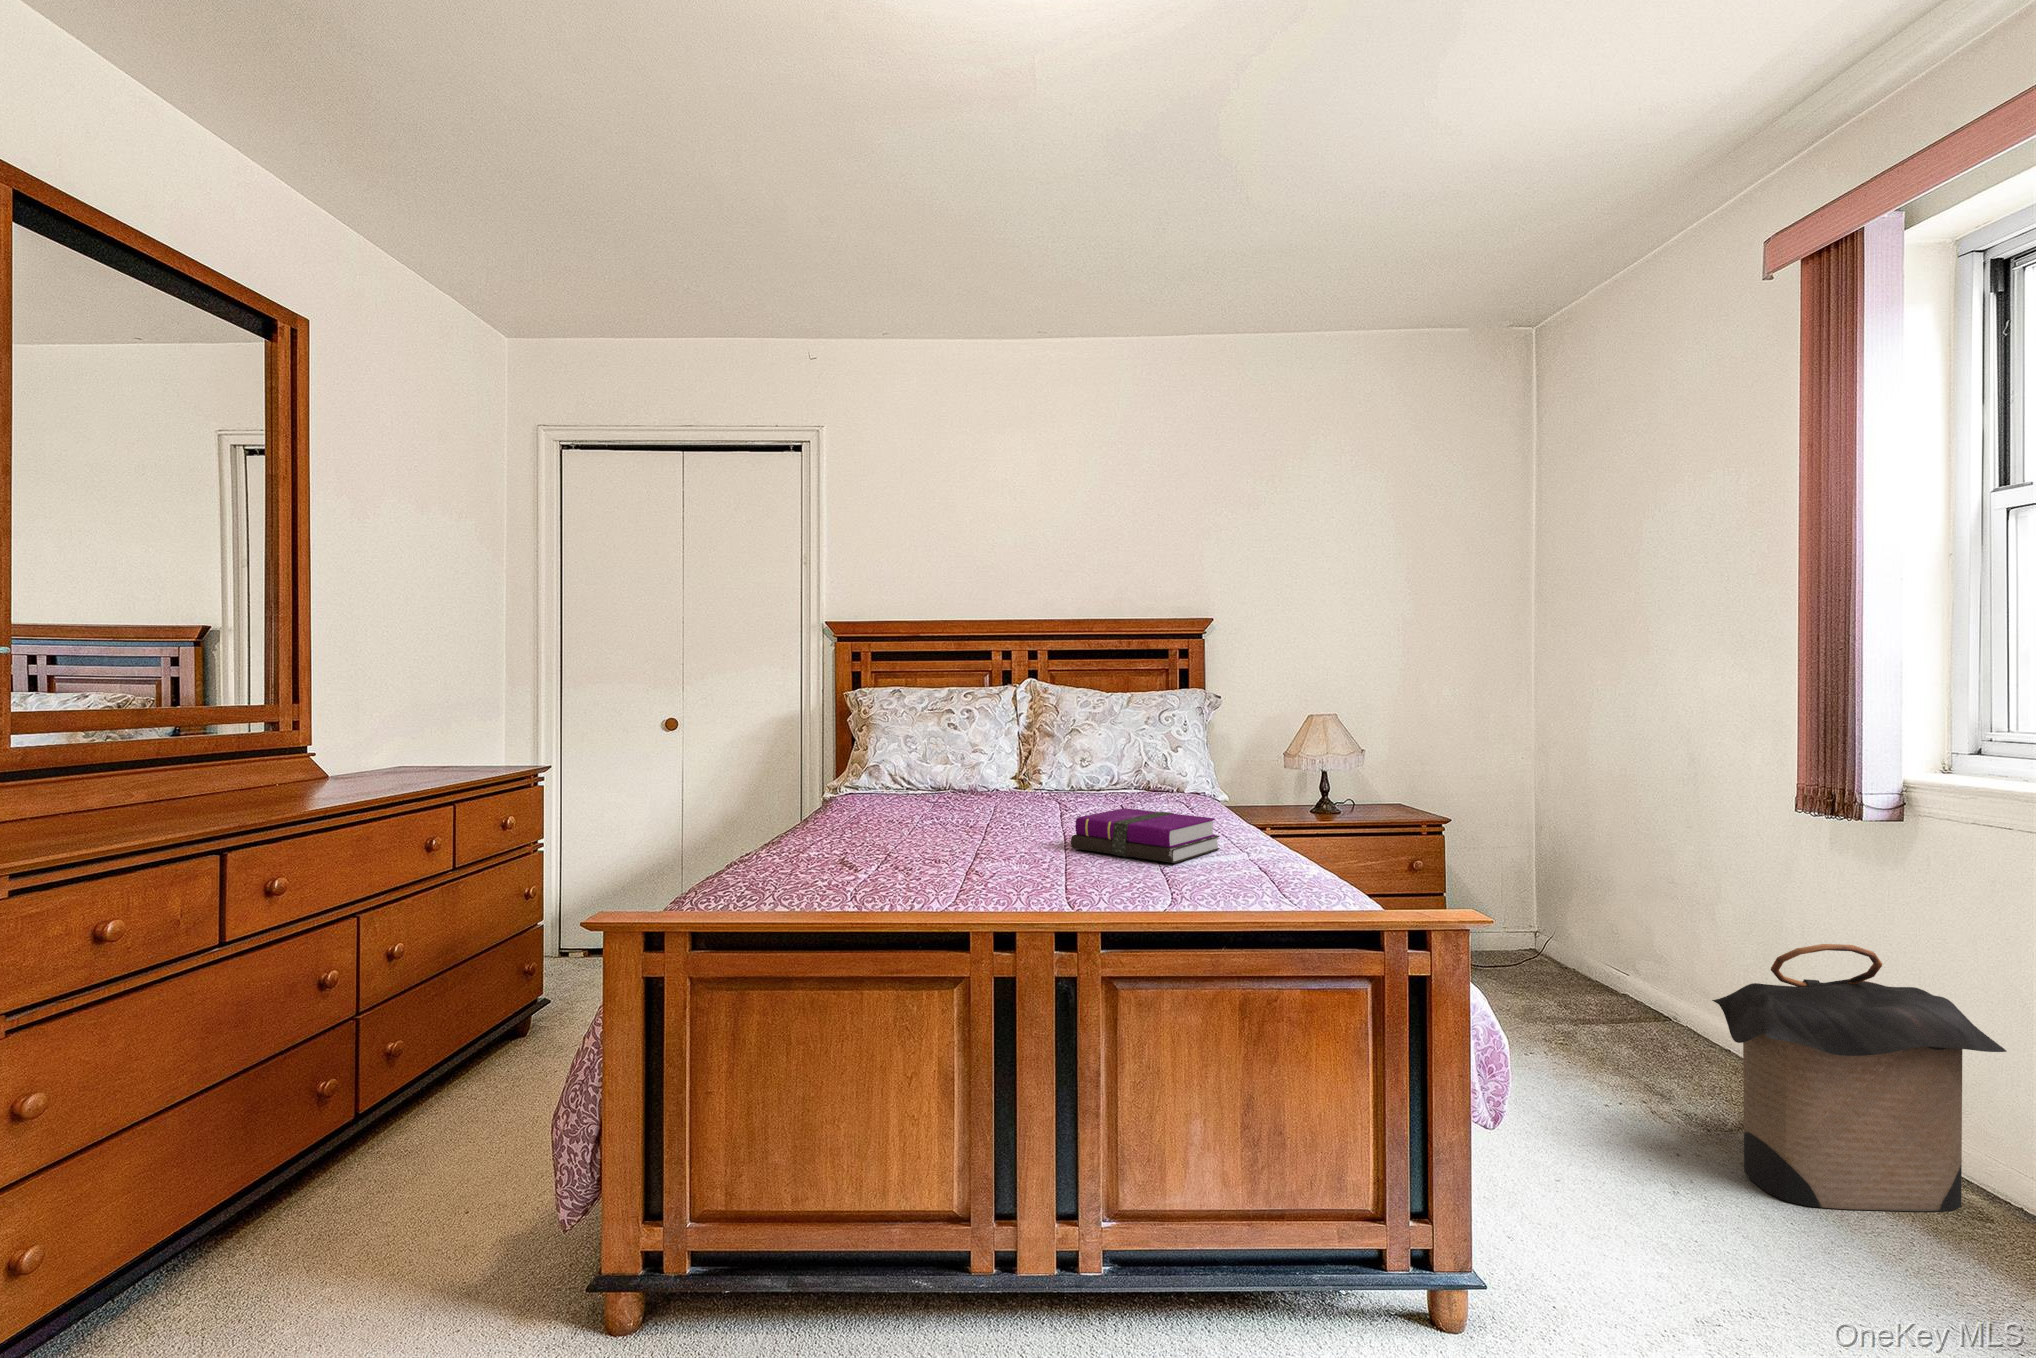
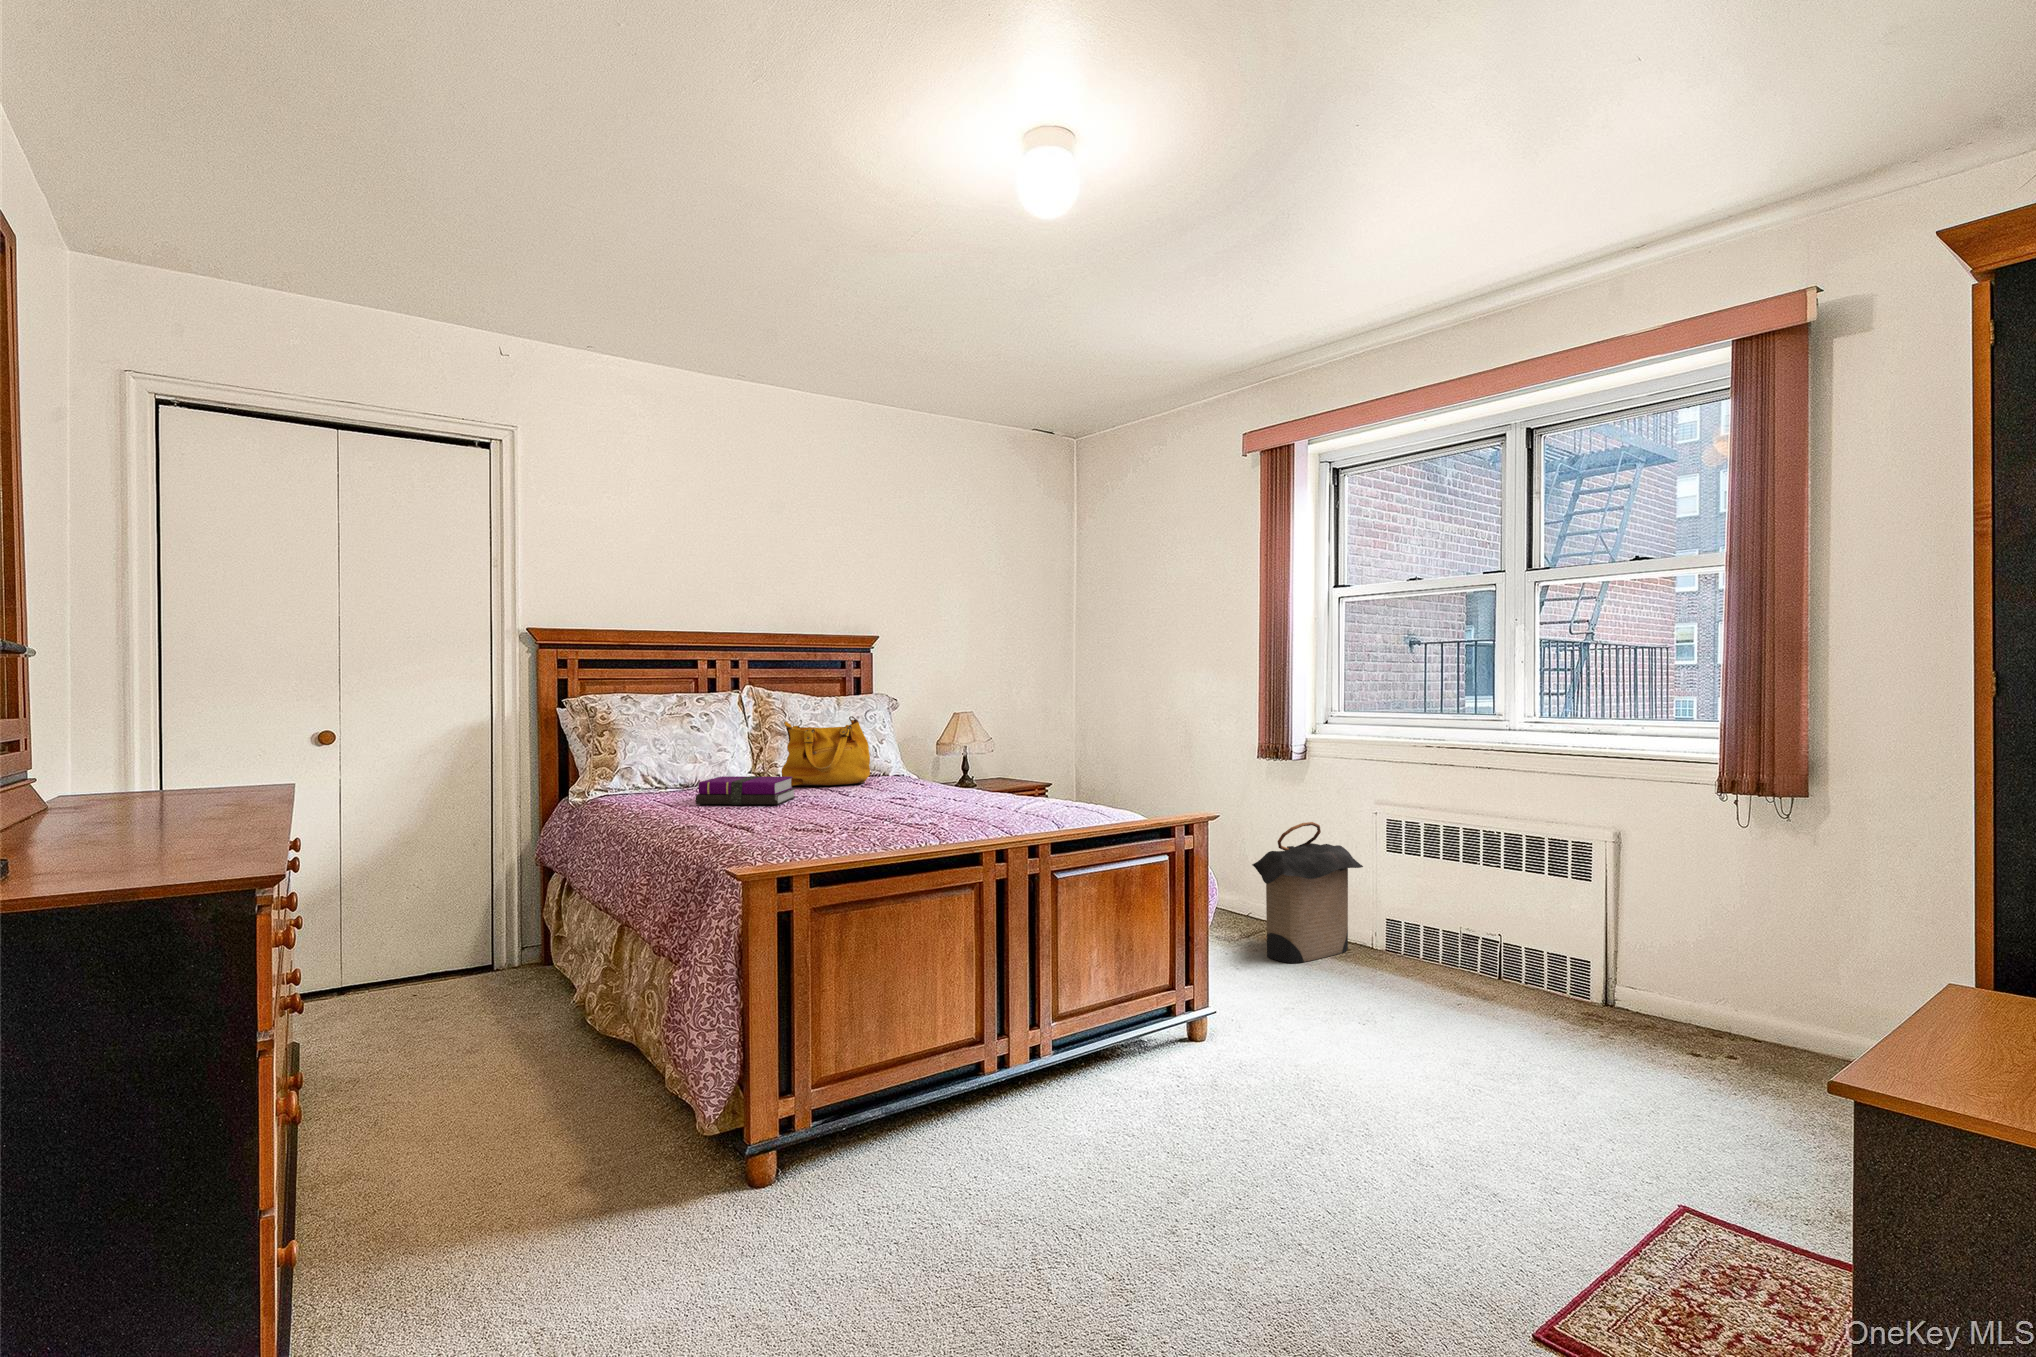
handbag: none [1018,717,1123,800] -> present [781,716,870,786]
notebook: present [1071,808,1220,863] -> present [696,776,795,805]

